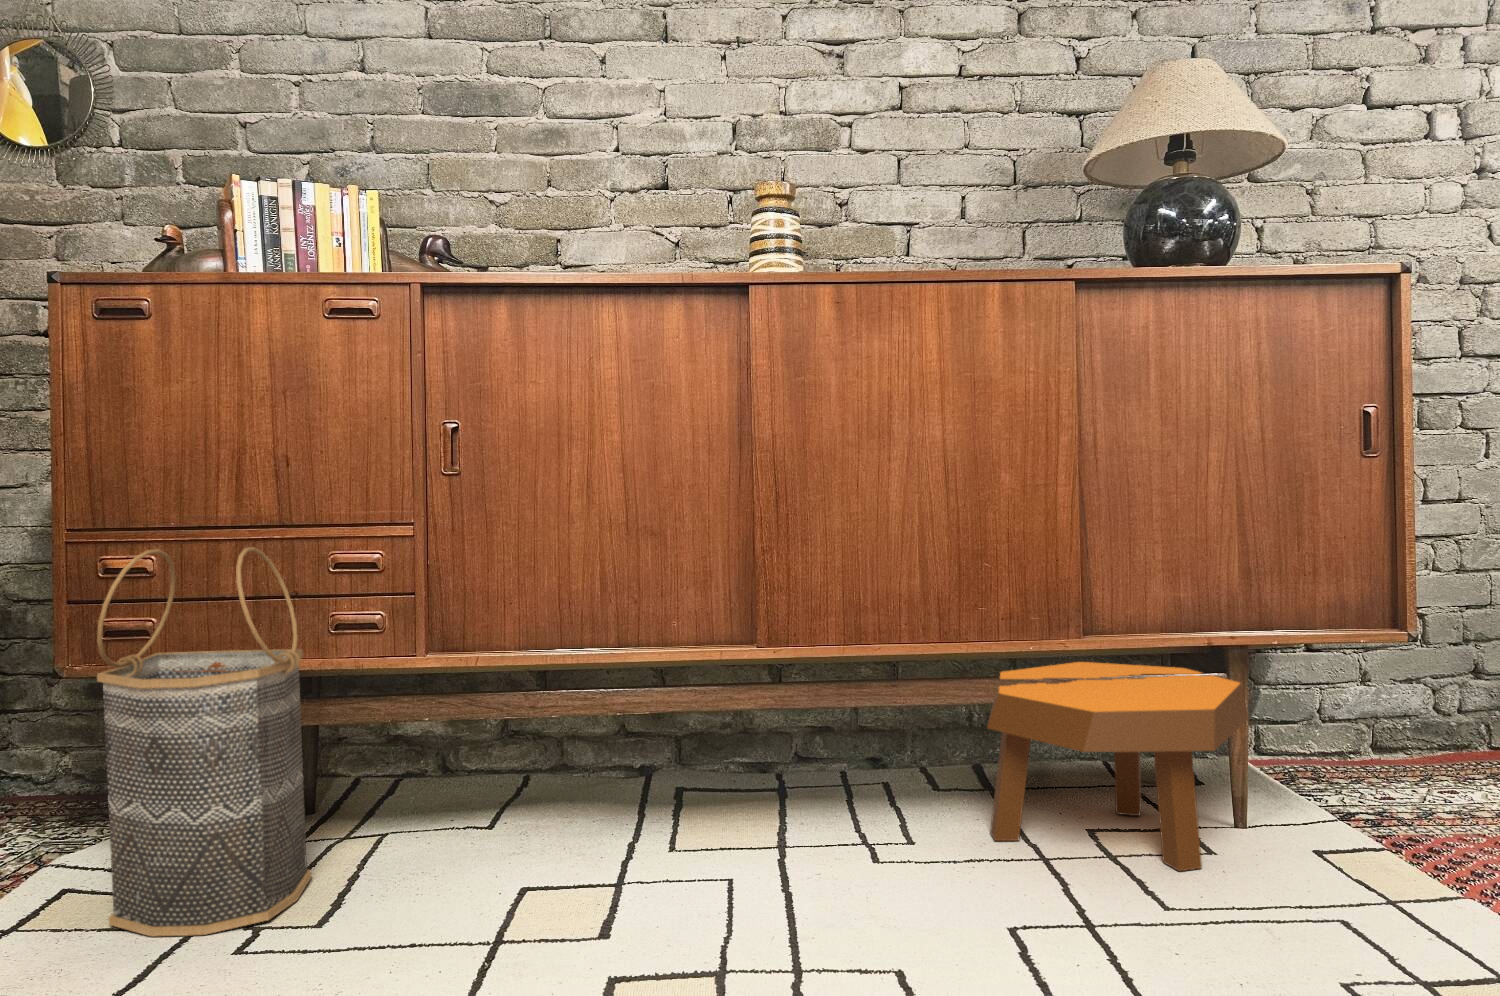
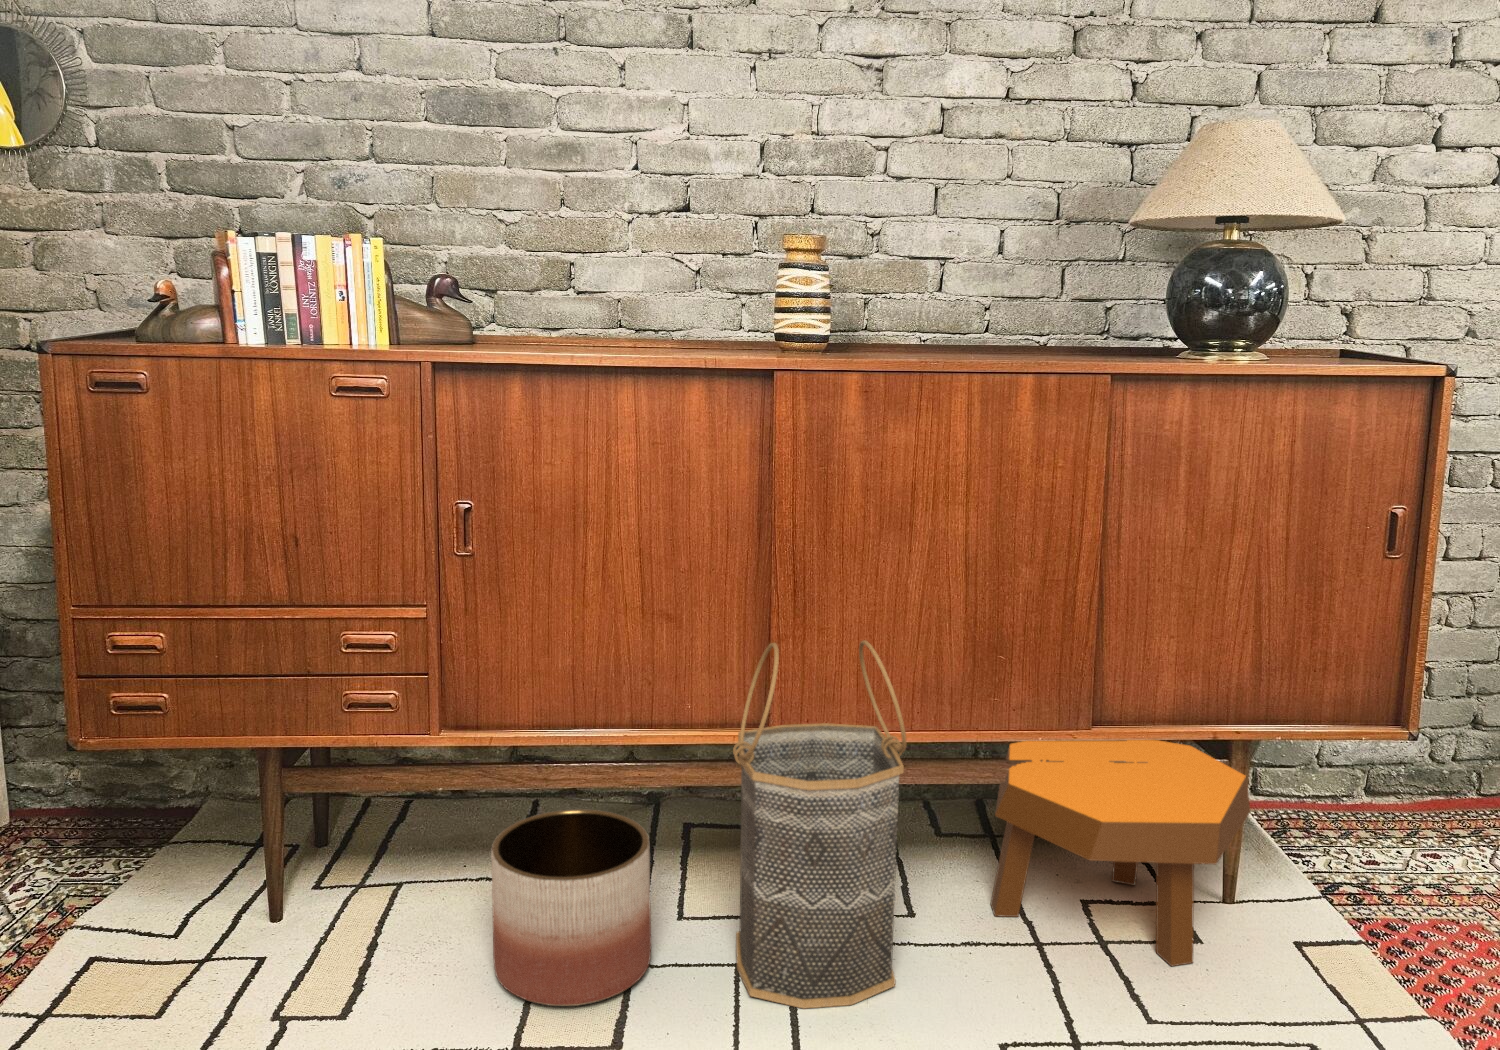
basket: present [97,547,311,937] -> present [733,640,906,1008]
planter: none [471,730,636,914] -> present [491,809,651,1006]

